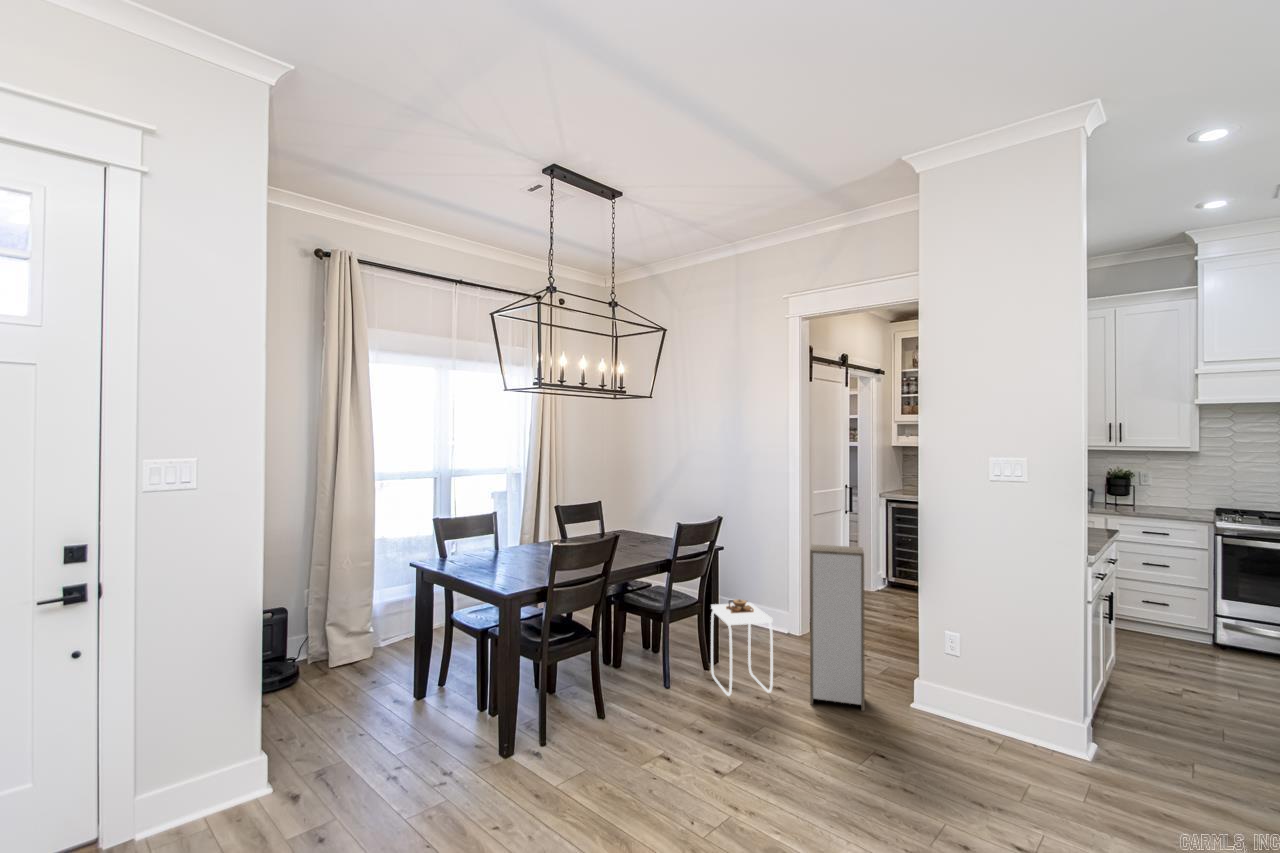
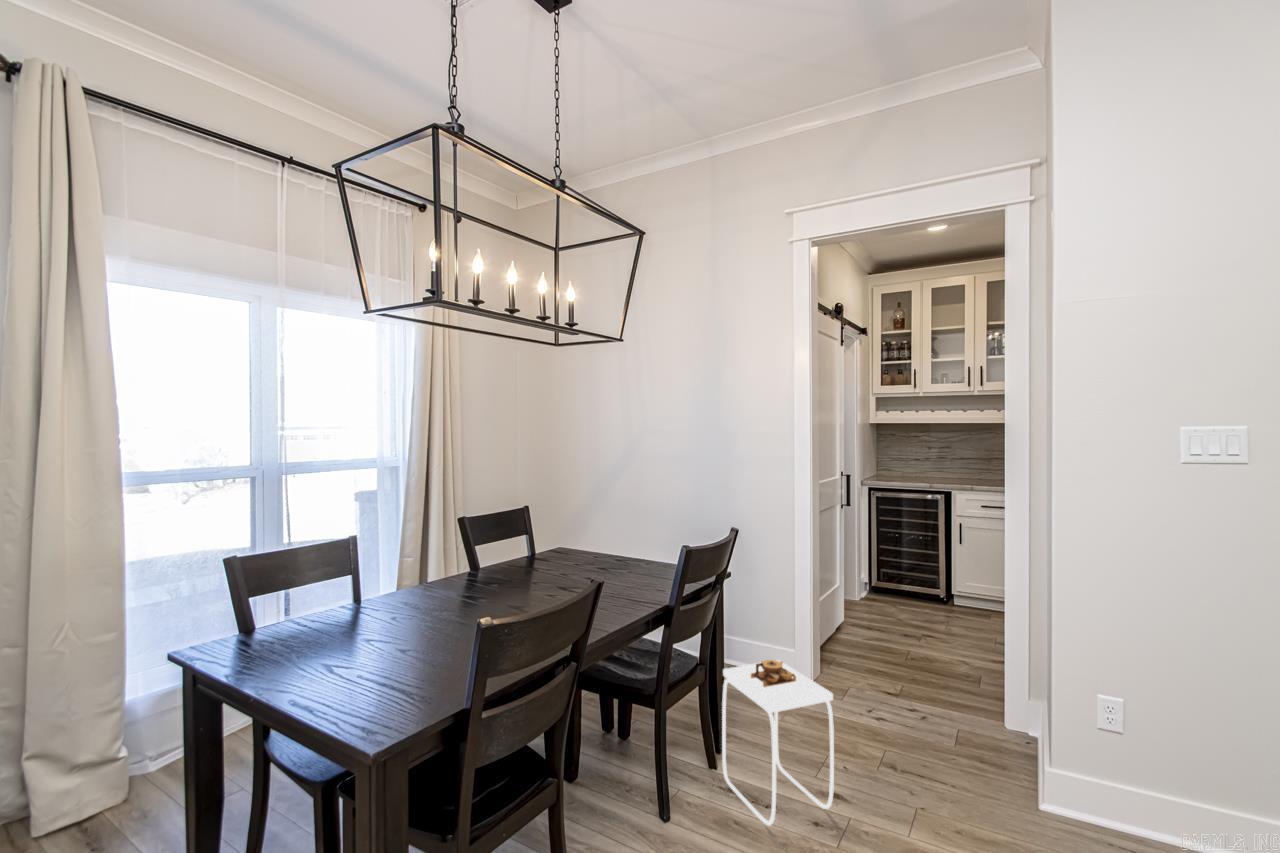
storage cabinet: present [810,545,865,711] -> none [882,571,983,833]

